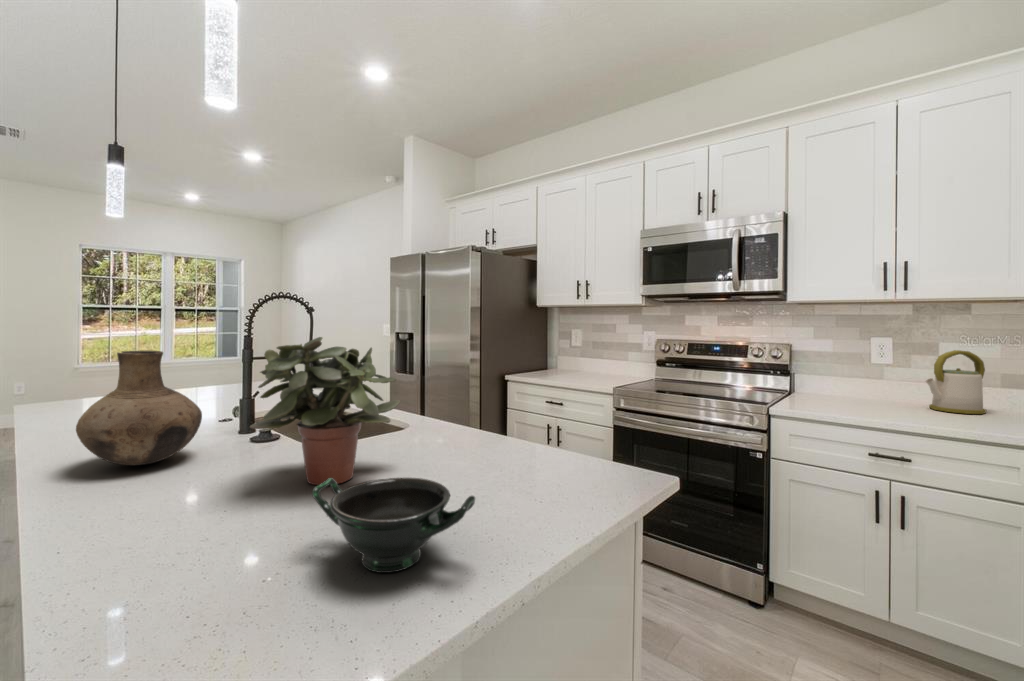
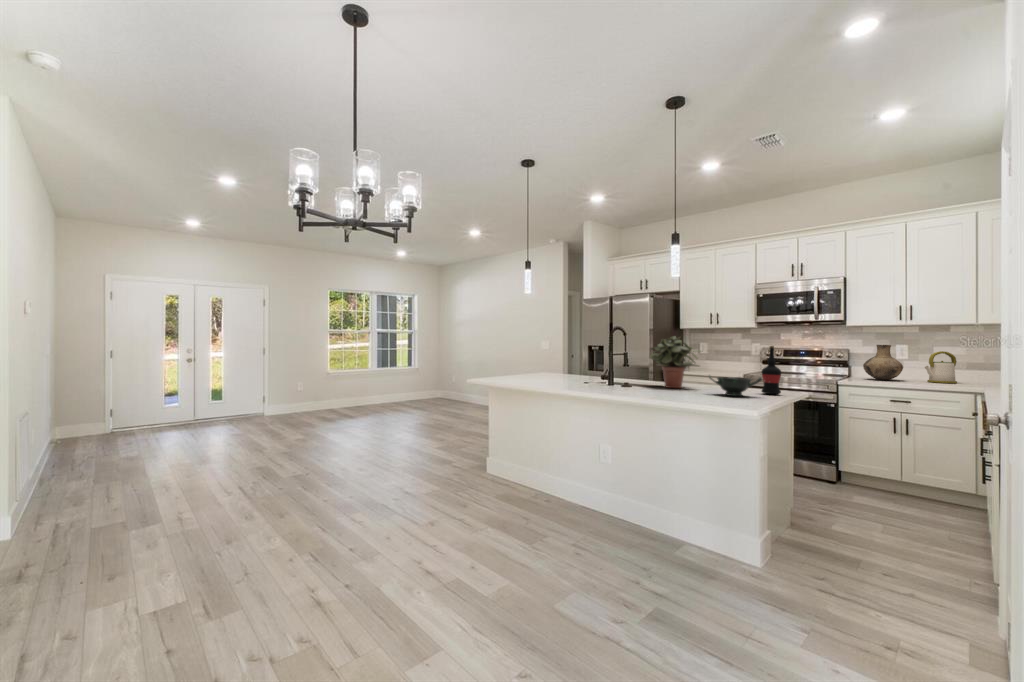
vase: present [76,350,202,465] -> present [863,345,903,380]
wine bottle: none [528,369,582,524] -> present [762,346,781,394]

